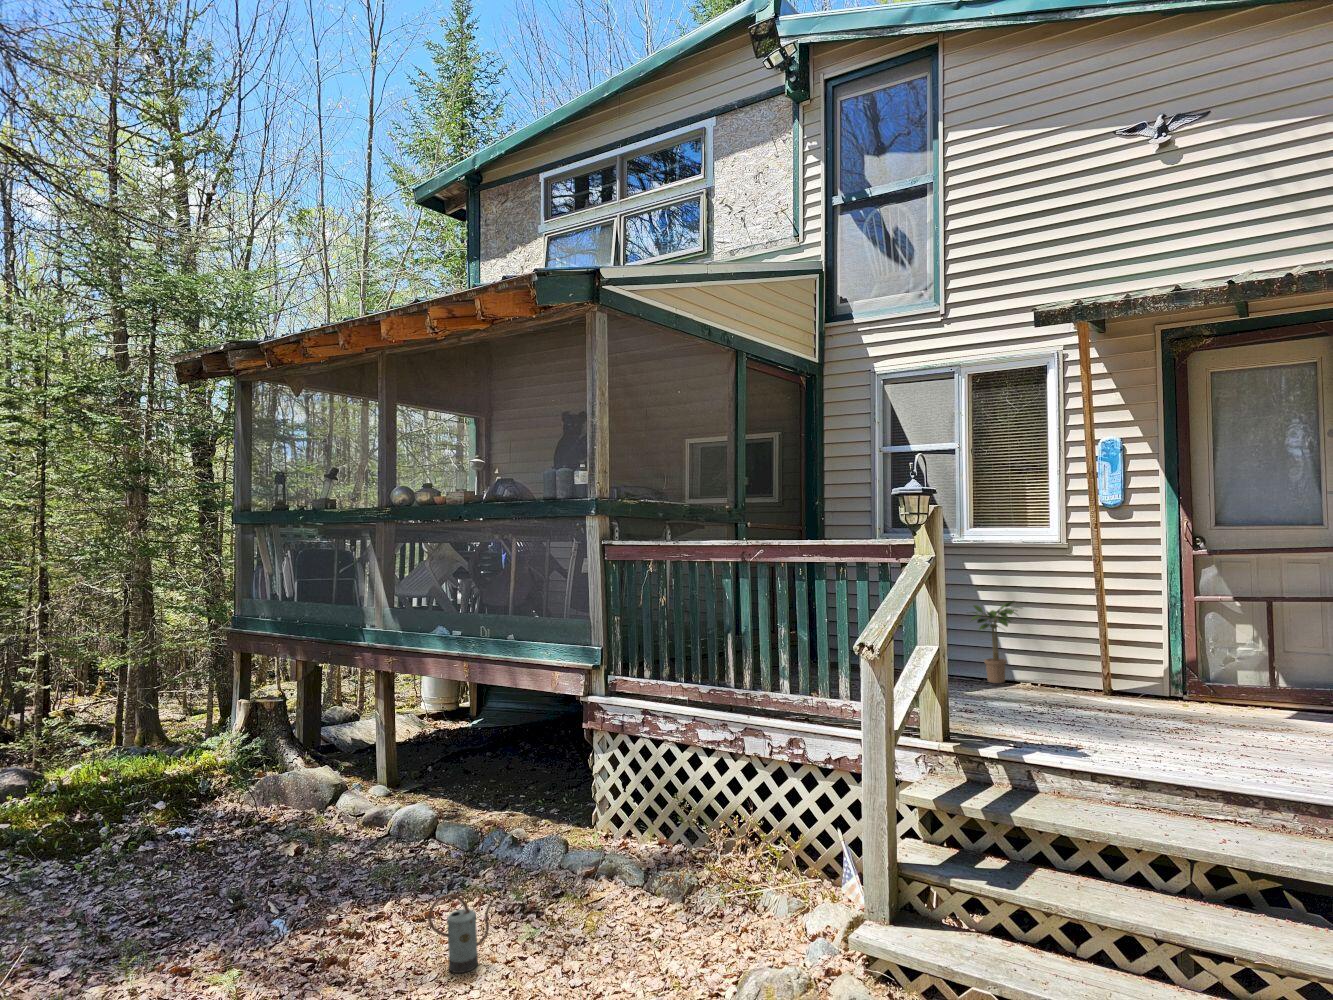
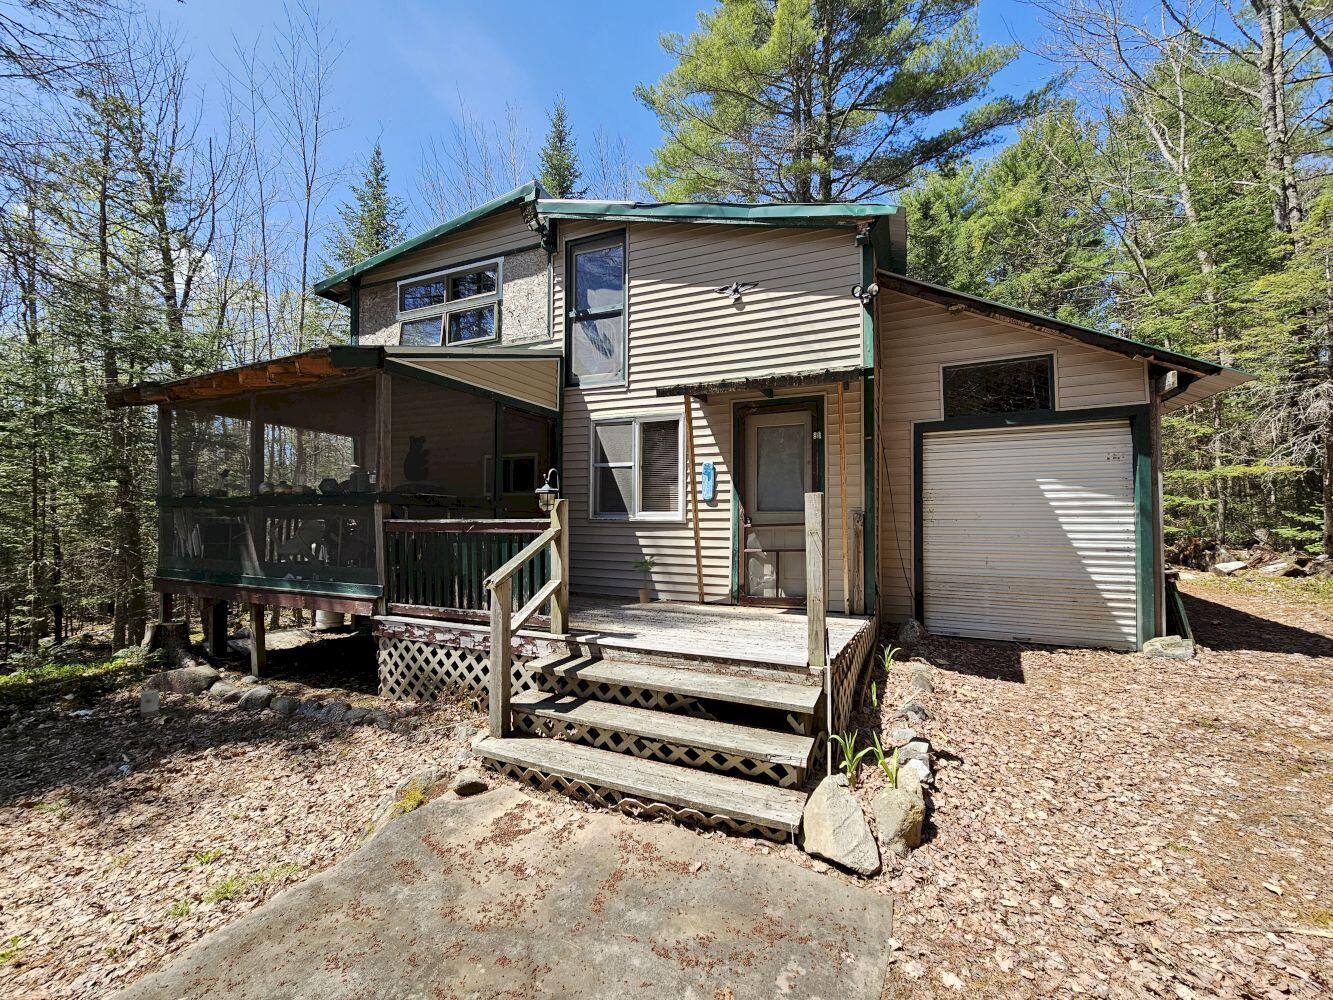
watering can: present [428,894,494,973] -> present [129,682,170,717]

